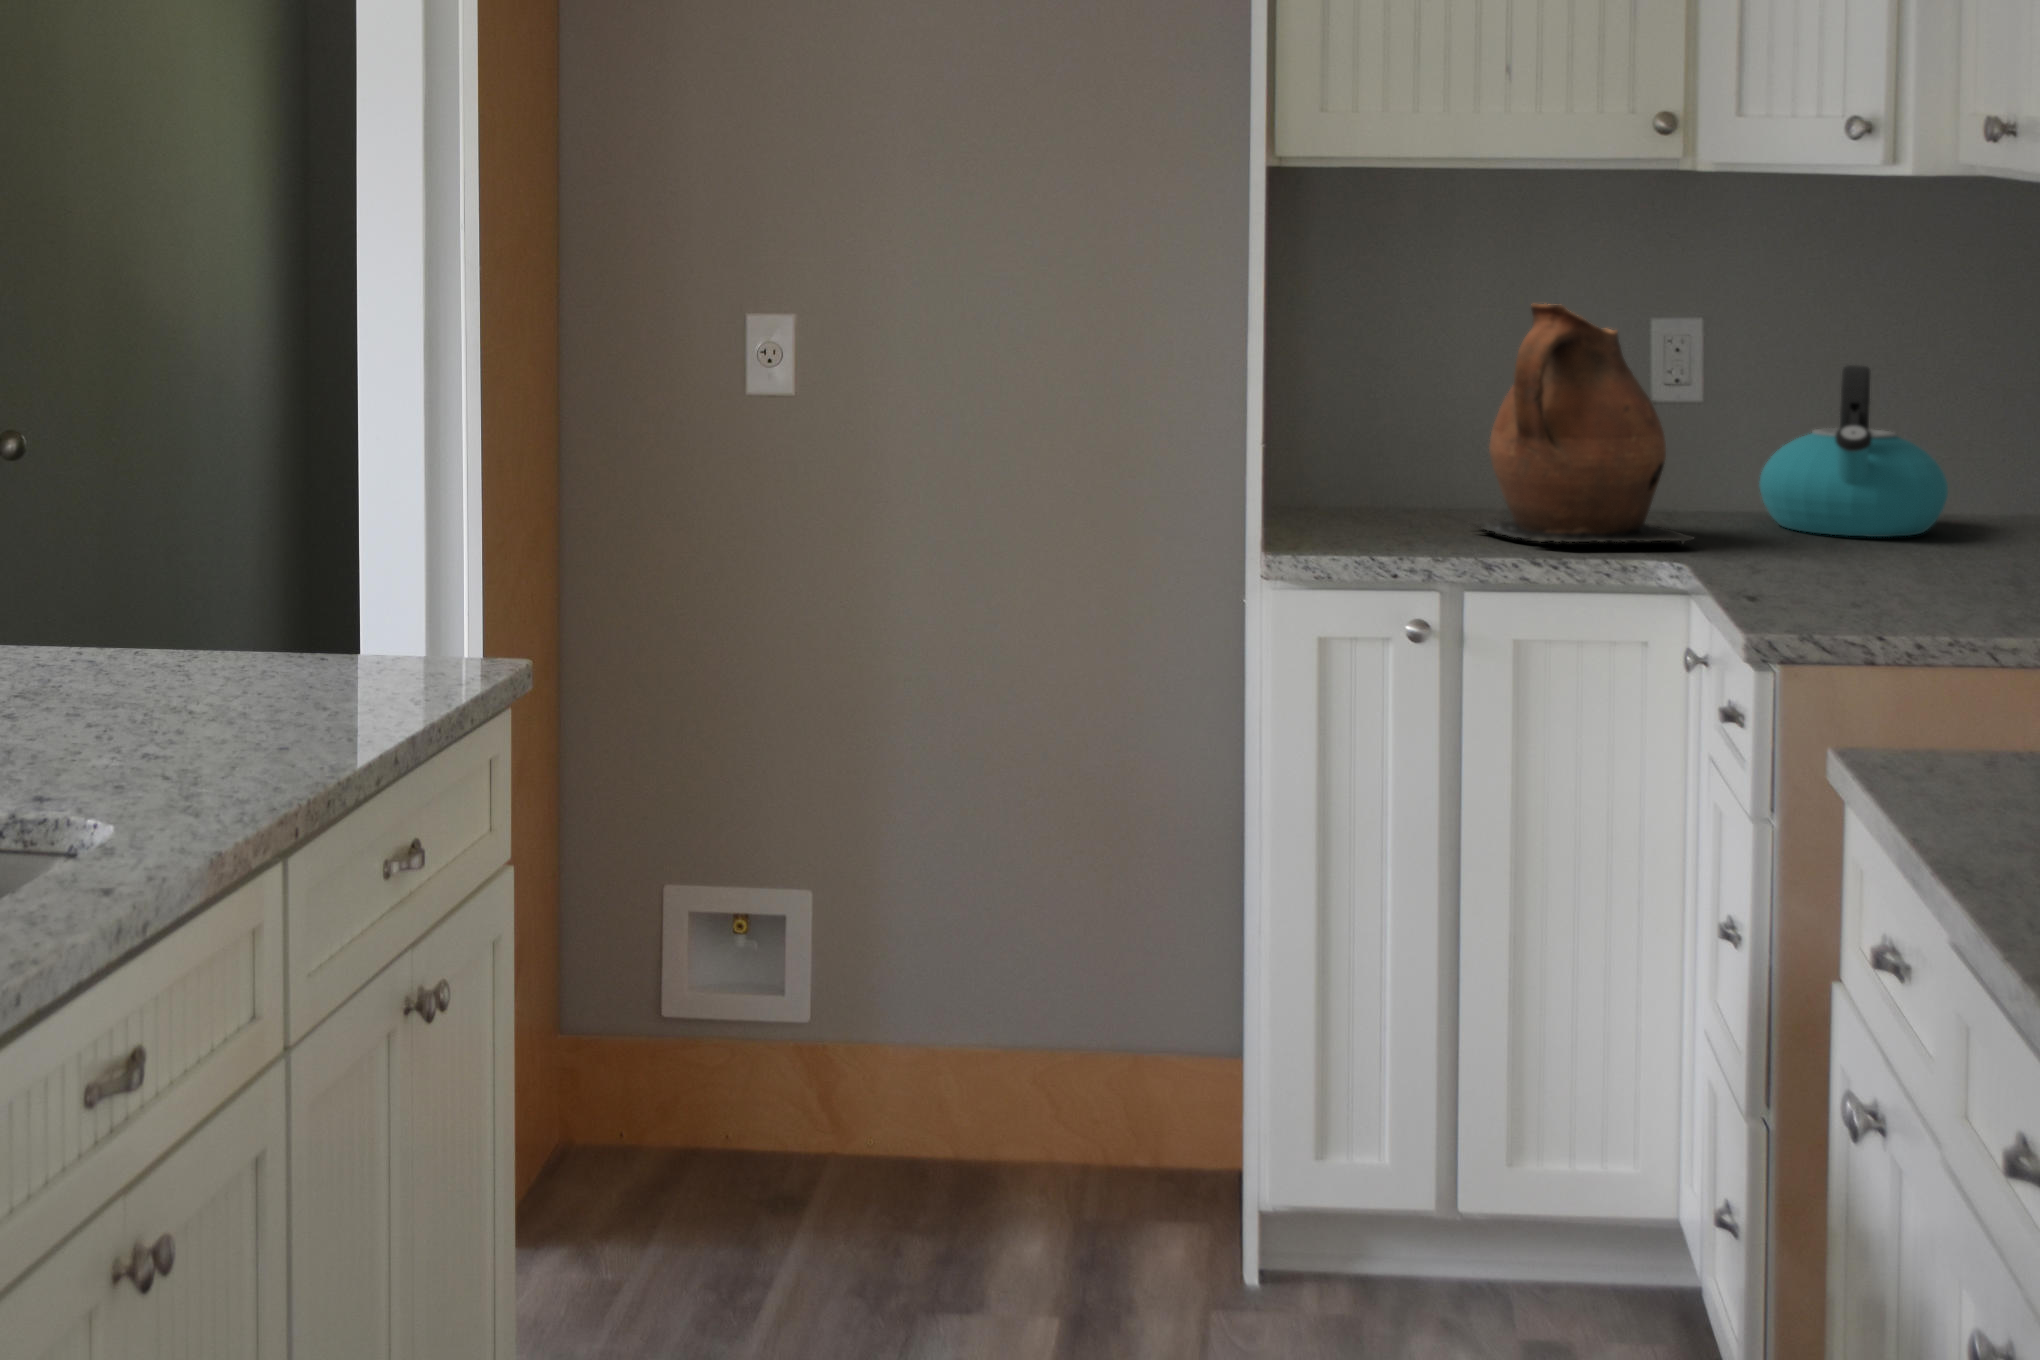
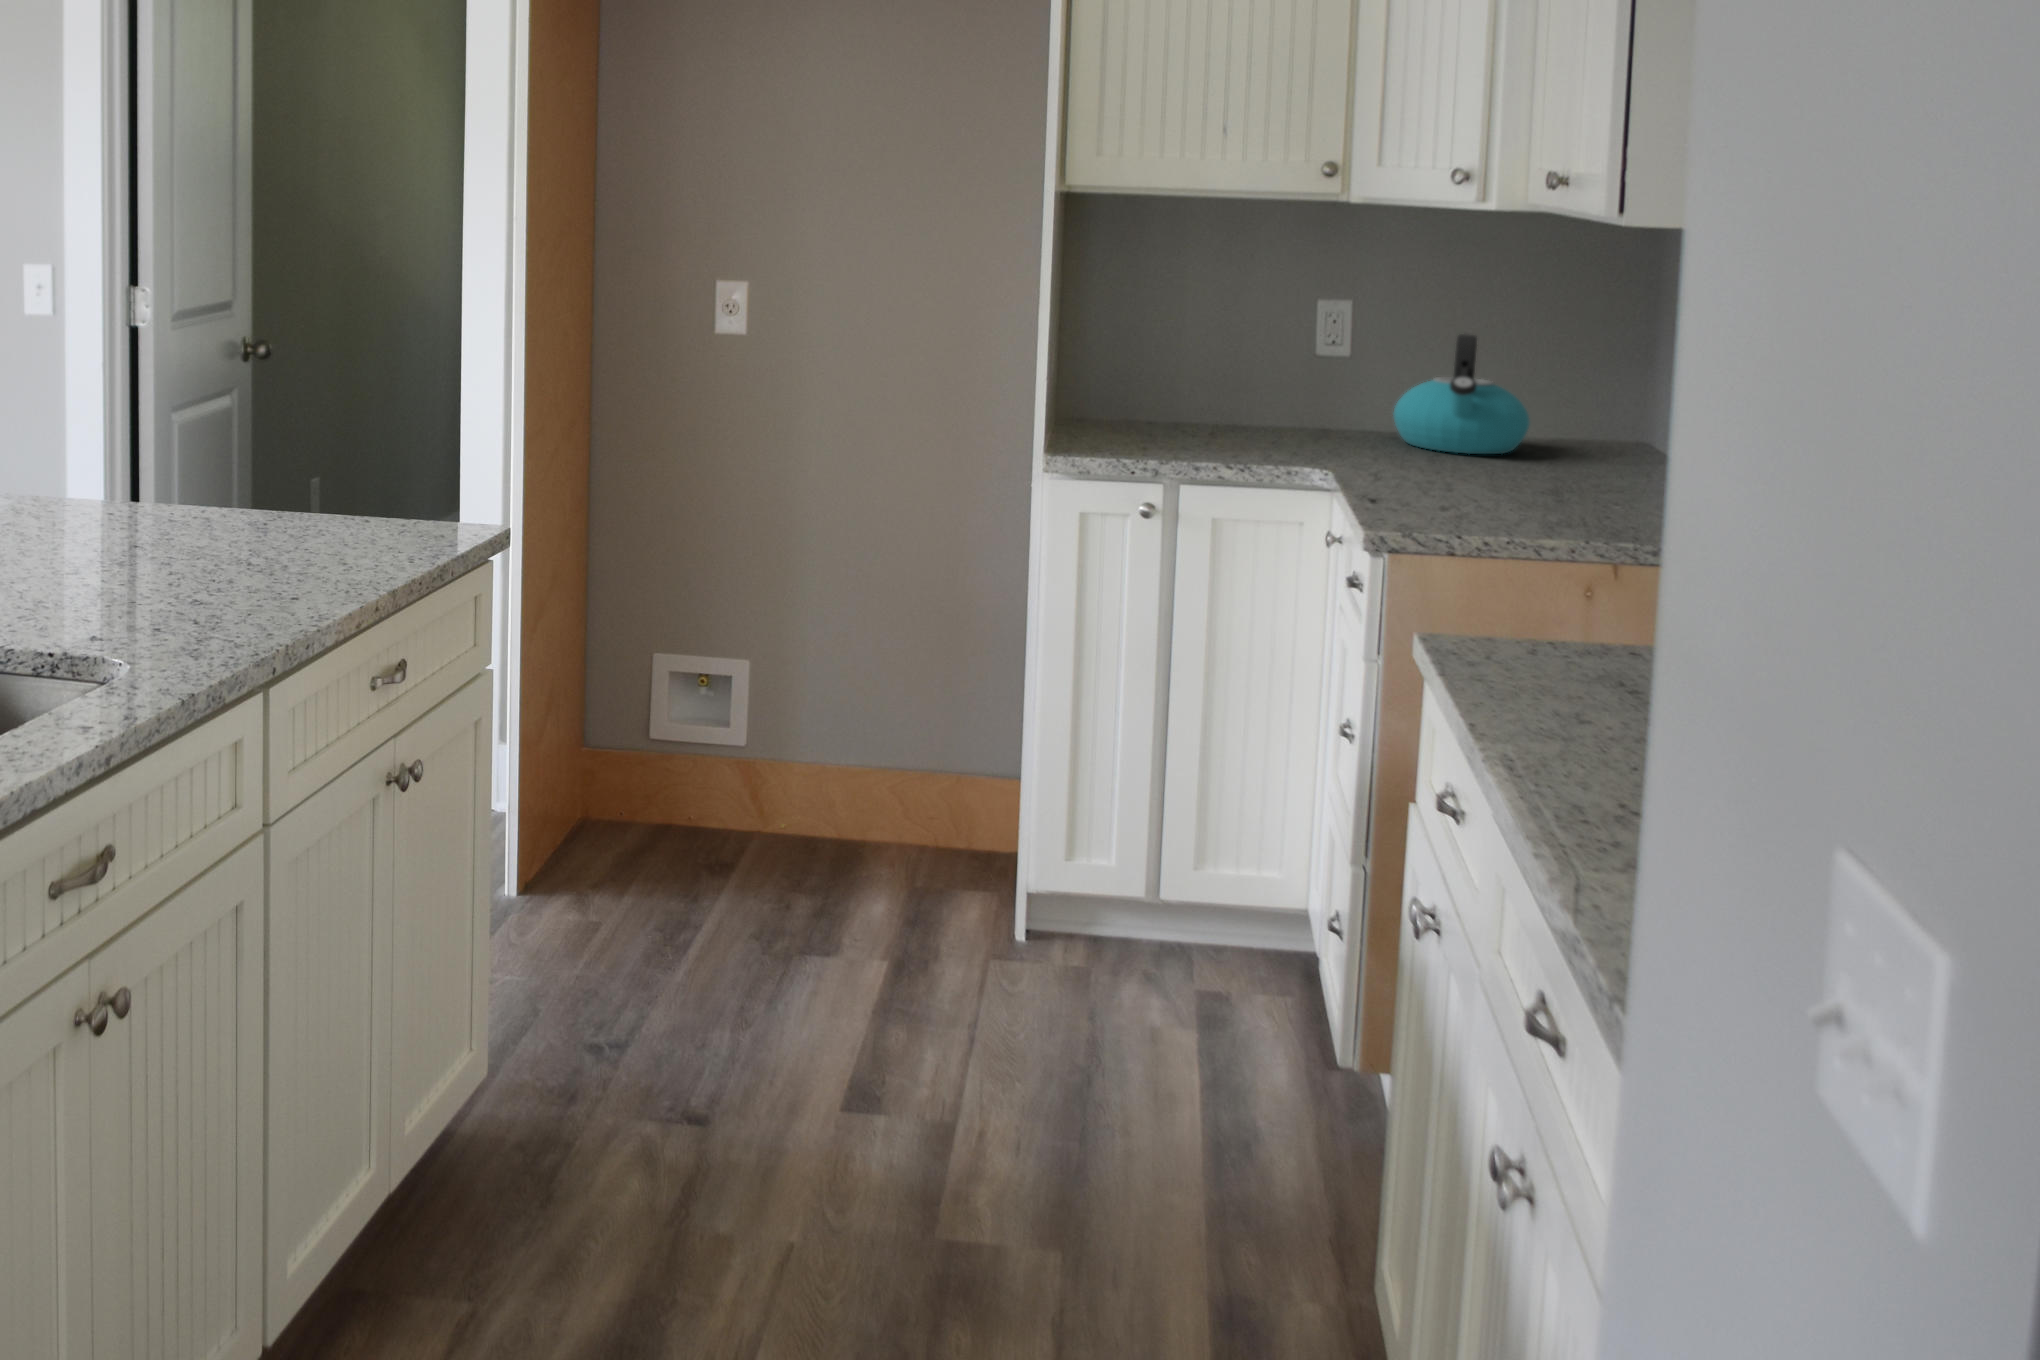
ceramic pitcher: present [1466,304,1694,544] -> none [1183,288,1346,458]

